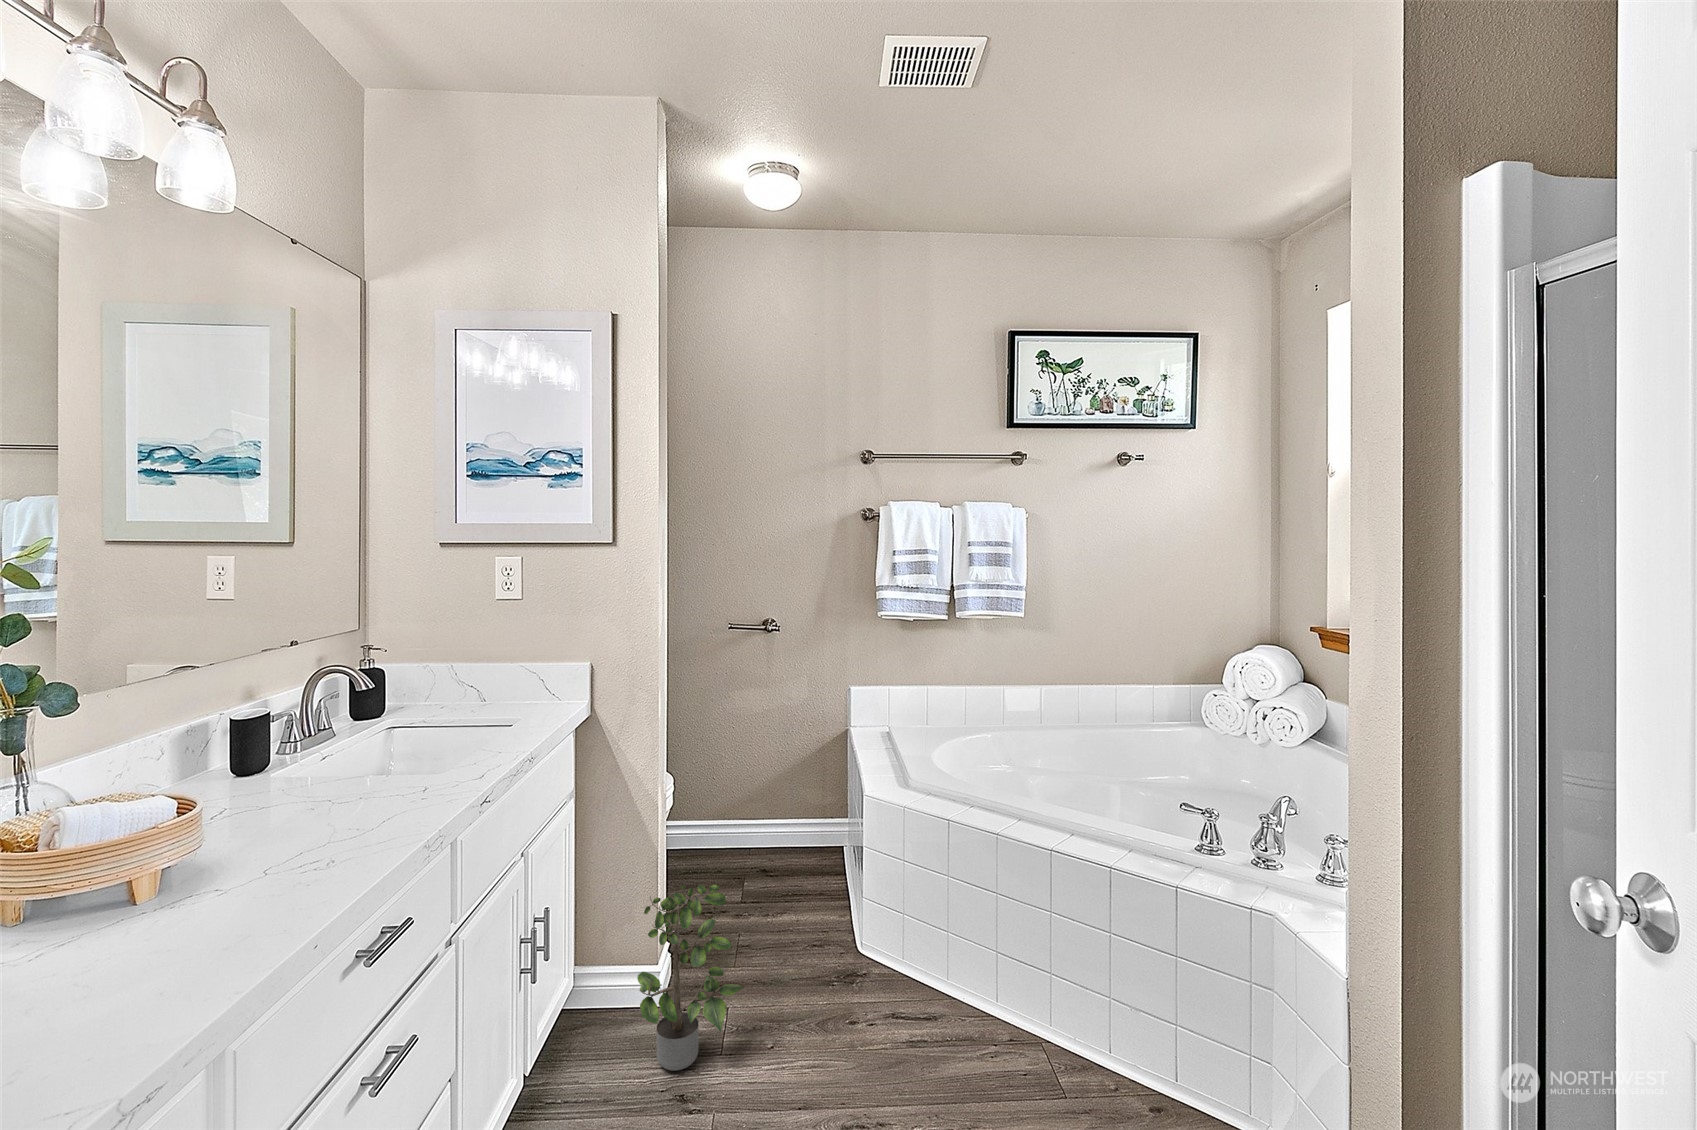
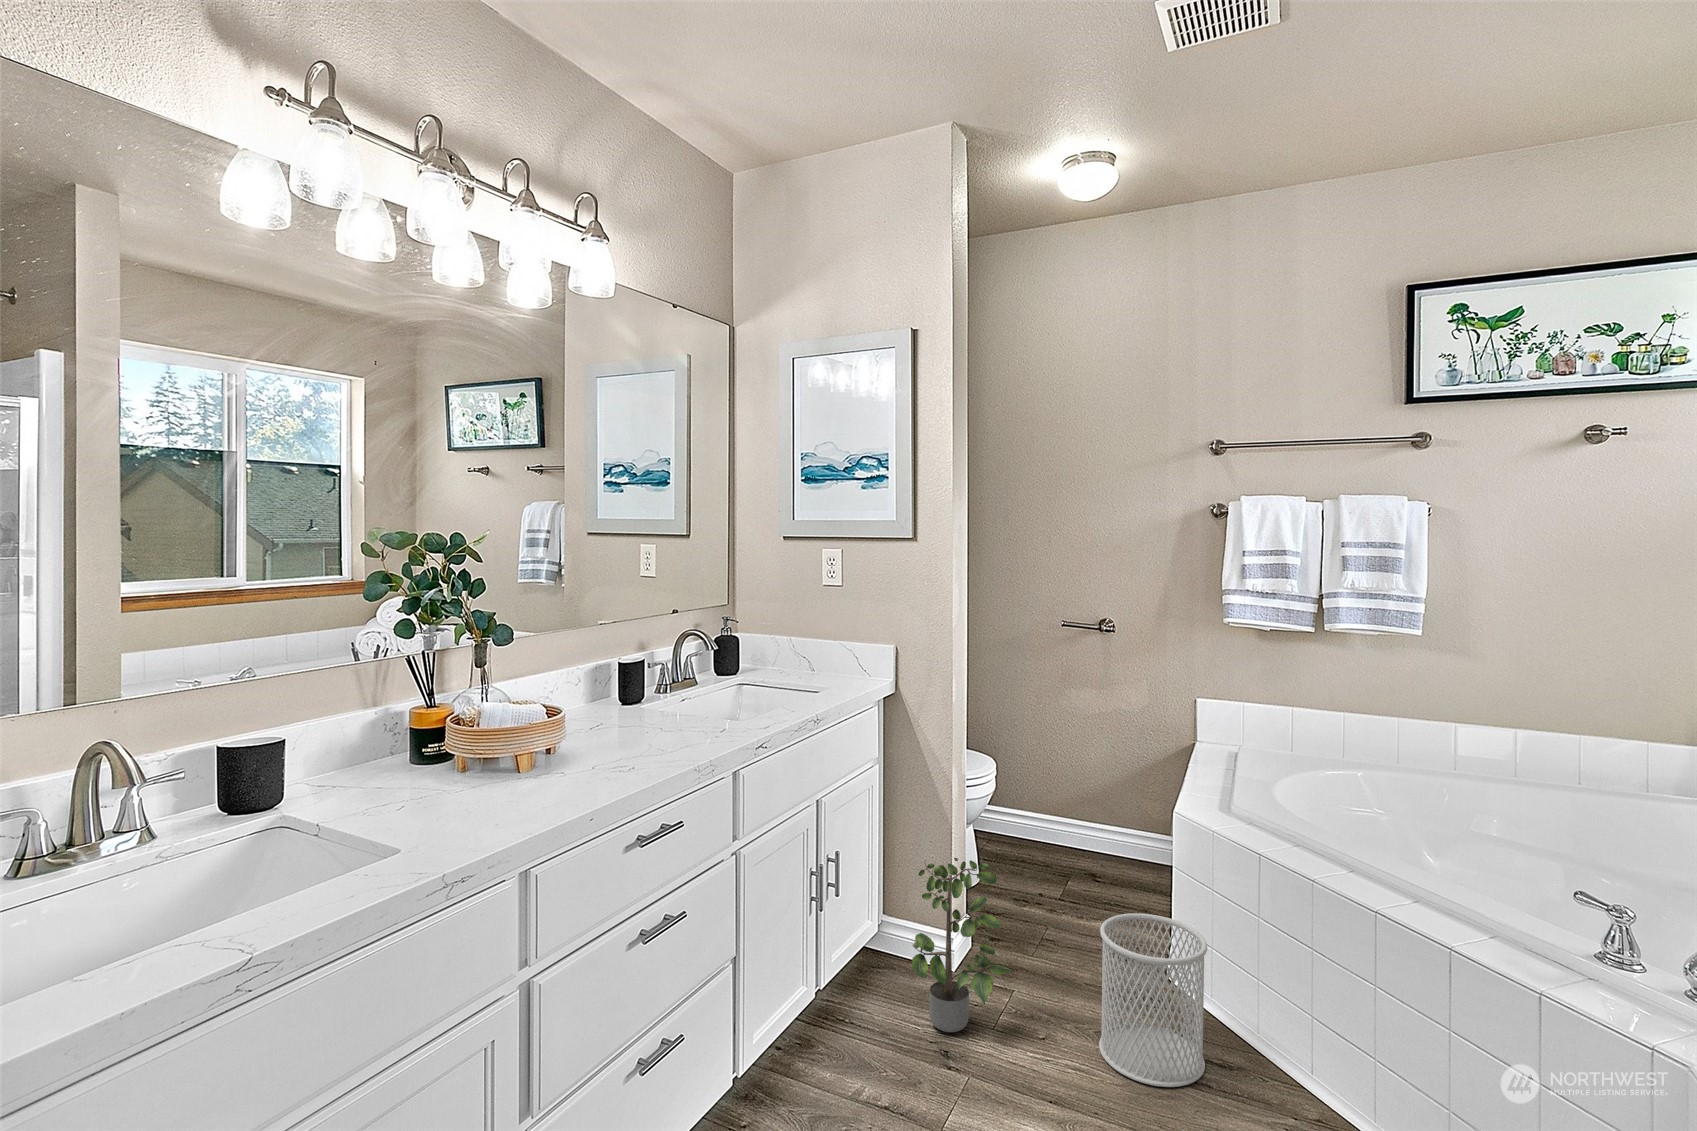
wastebasket: none [825,898,920,1062] -> present [1099,913,1207,1087]

